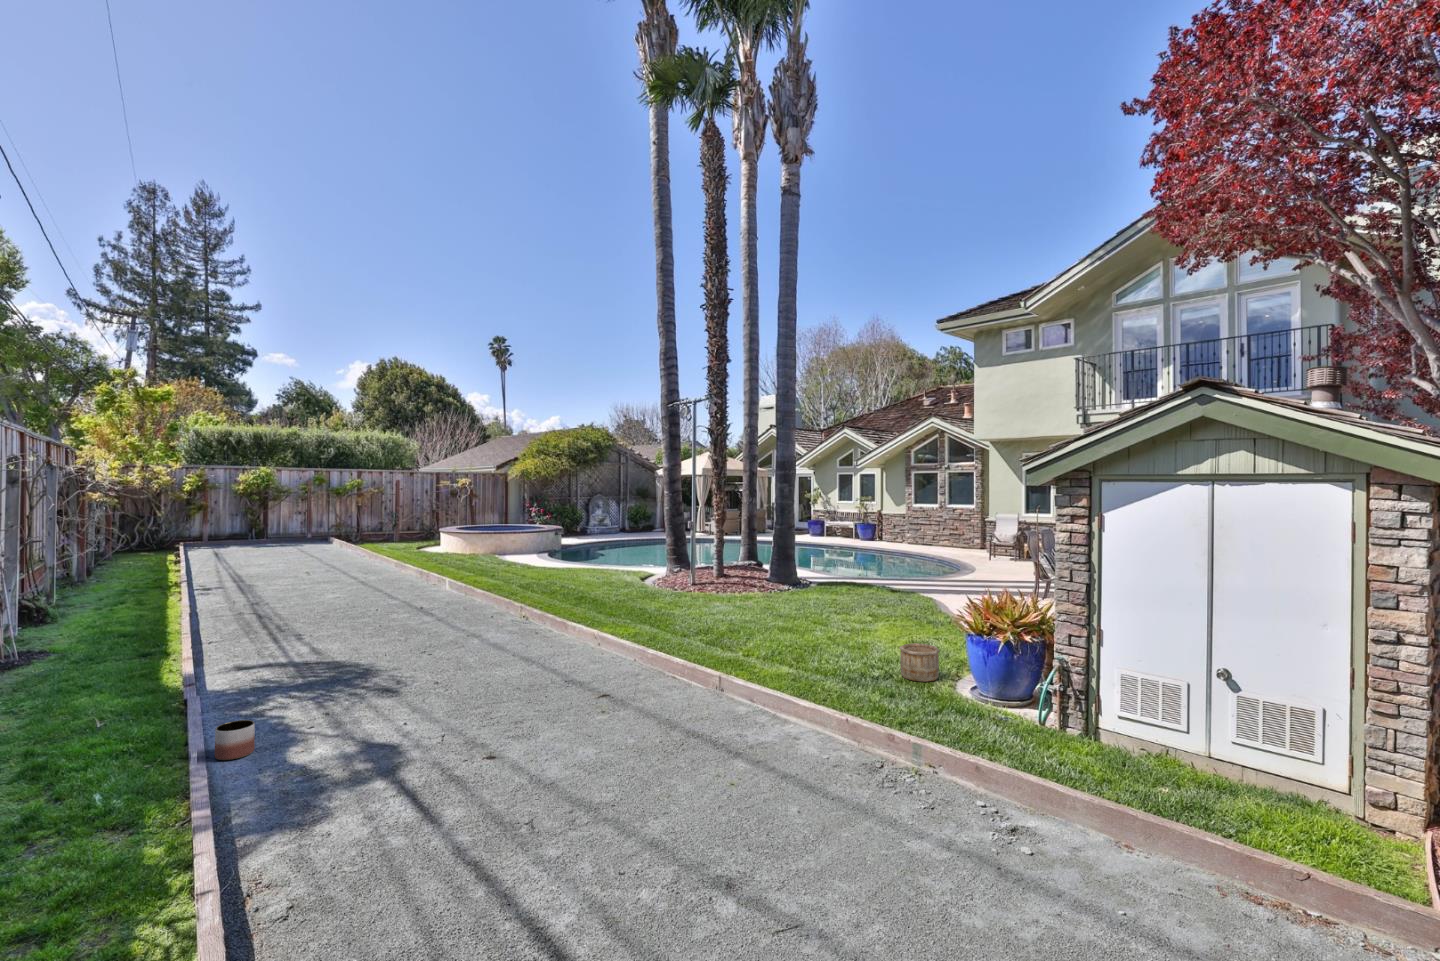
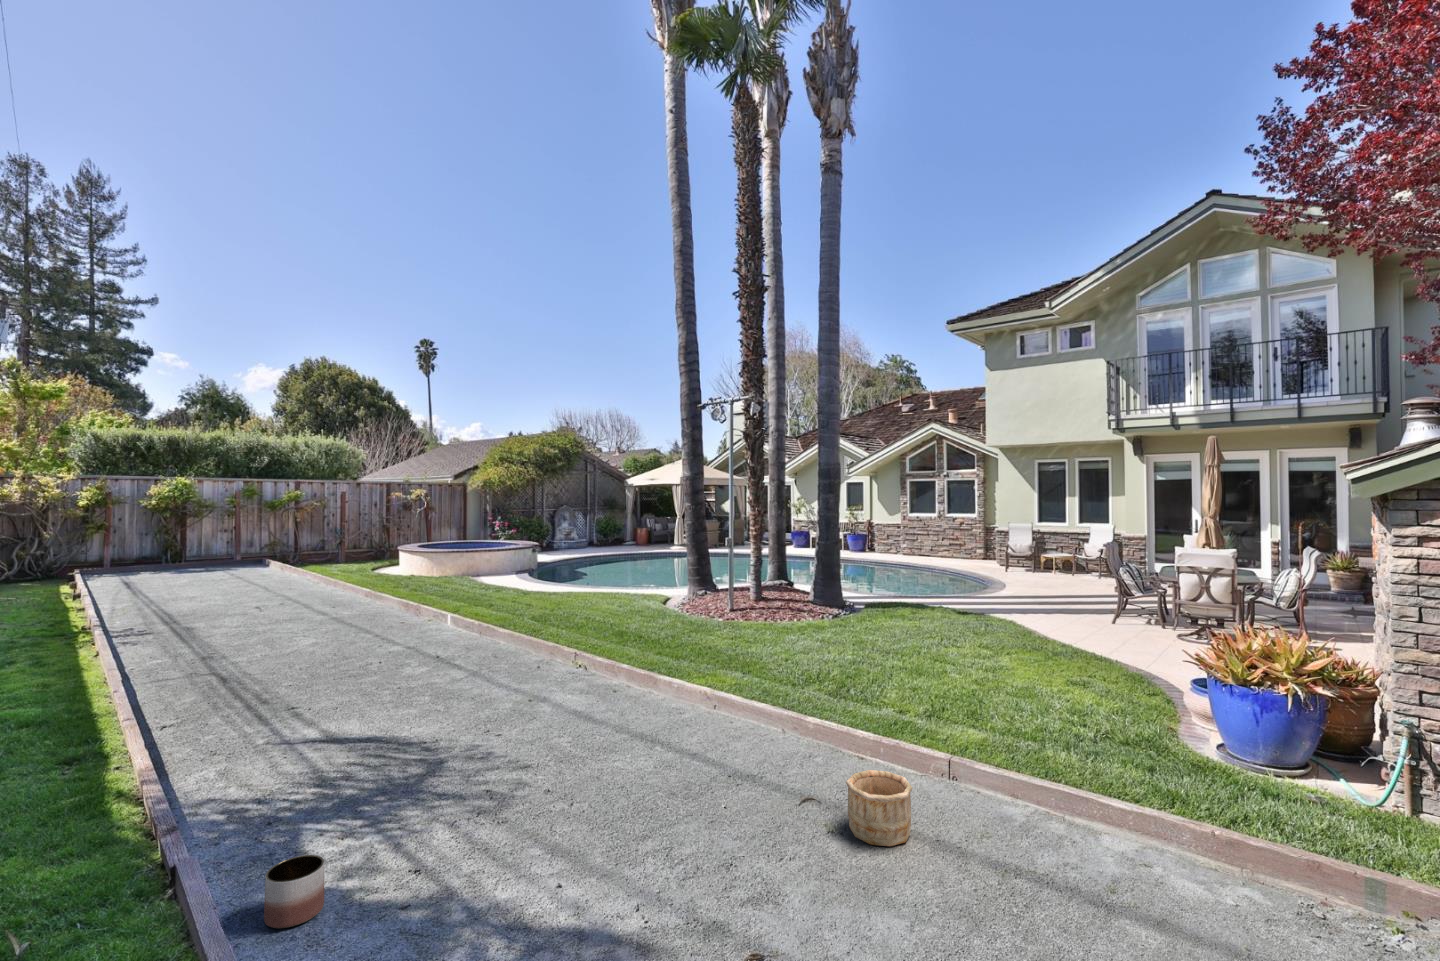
wooden bucket: present [899,643,940,682] -> present [846,770,912,846]

